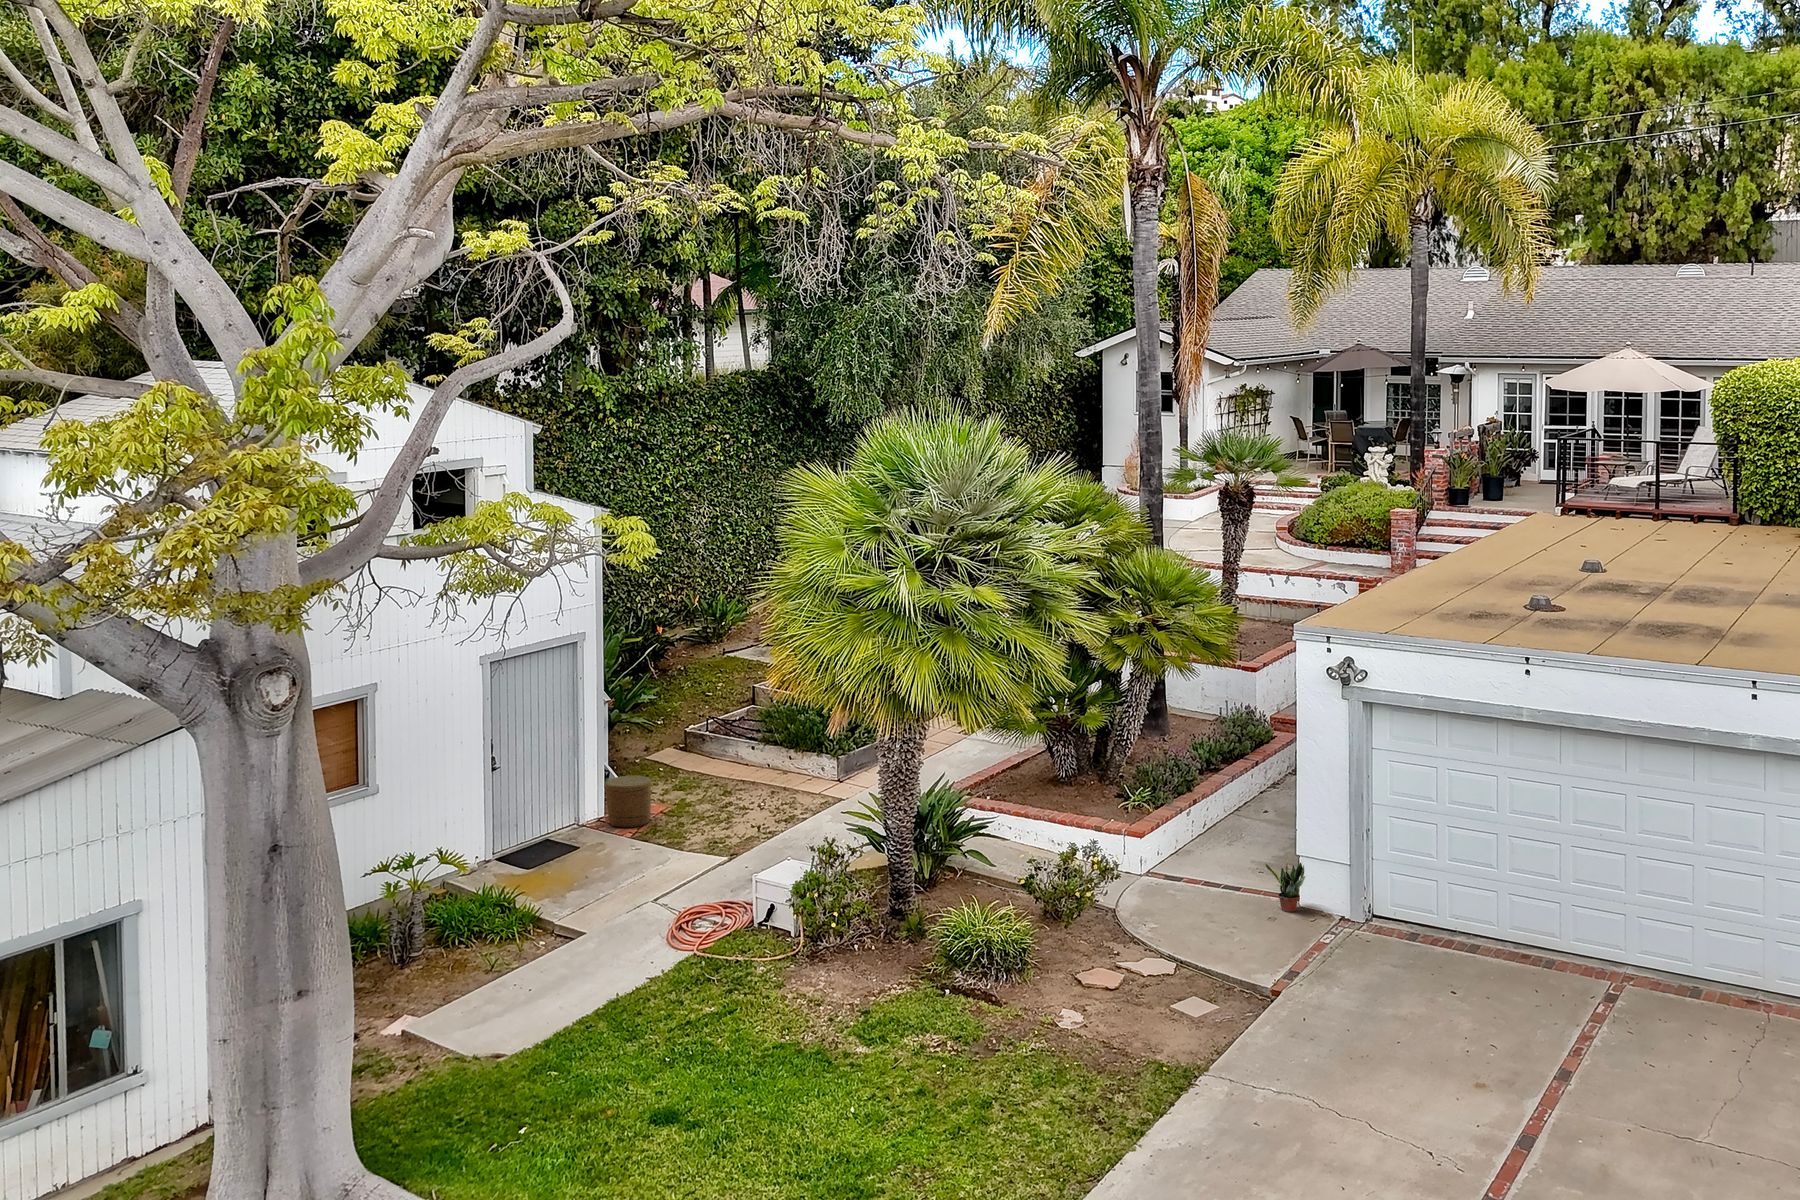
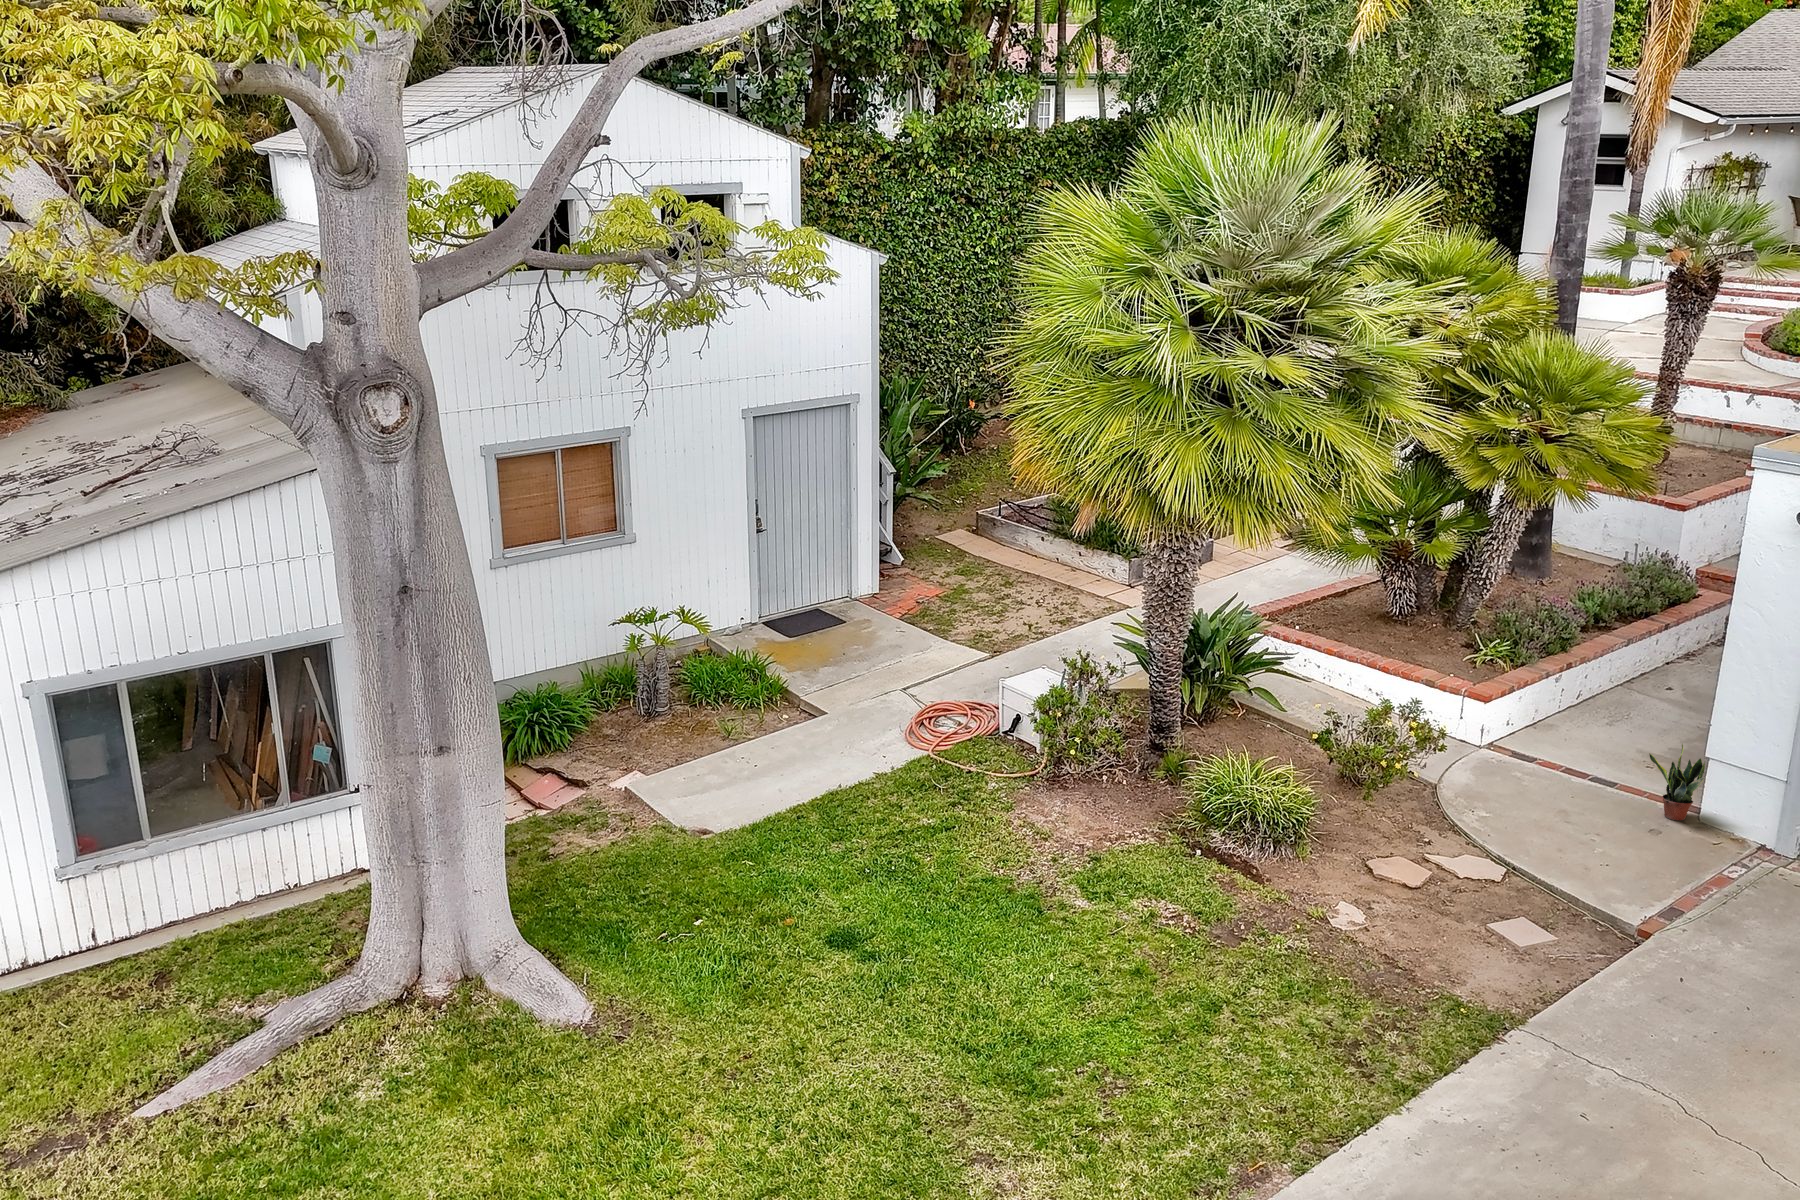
woven basket: present [605,775,651,827] -> none [863,563,915,621]

